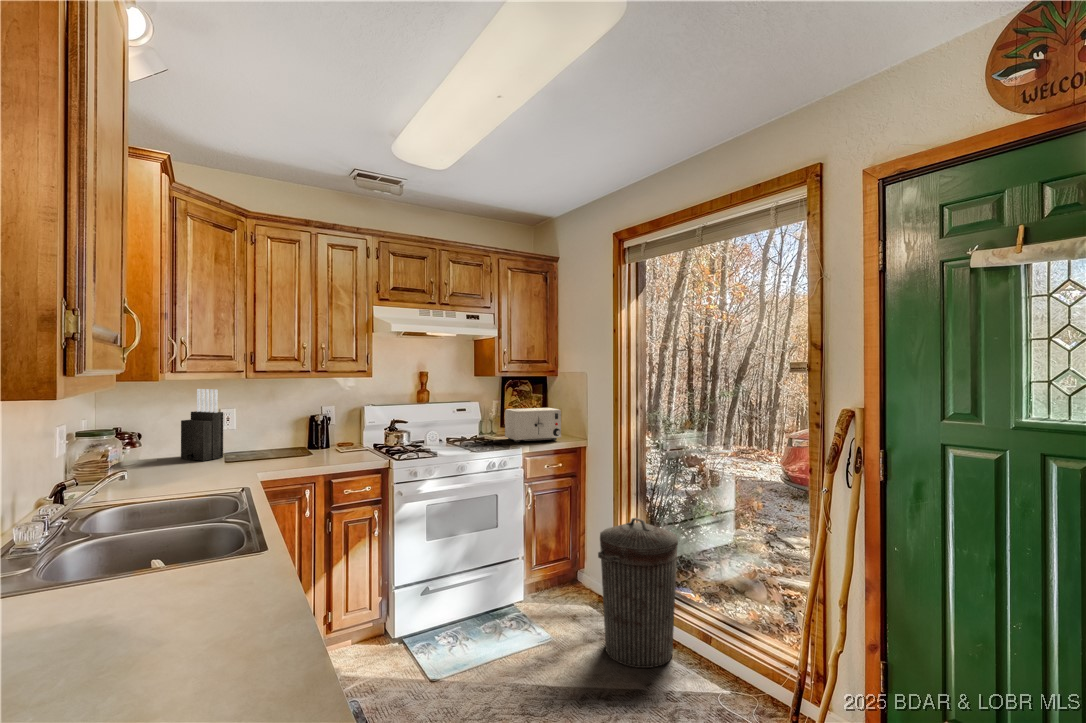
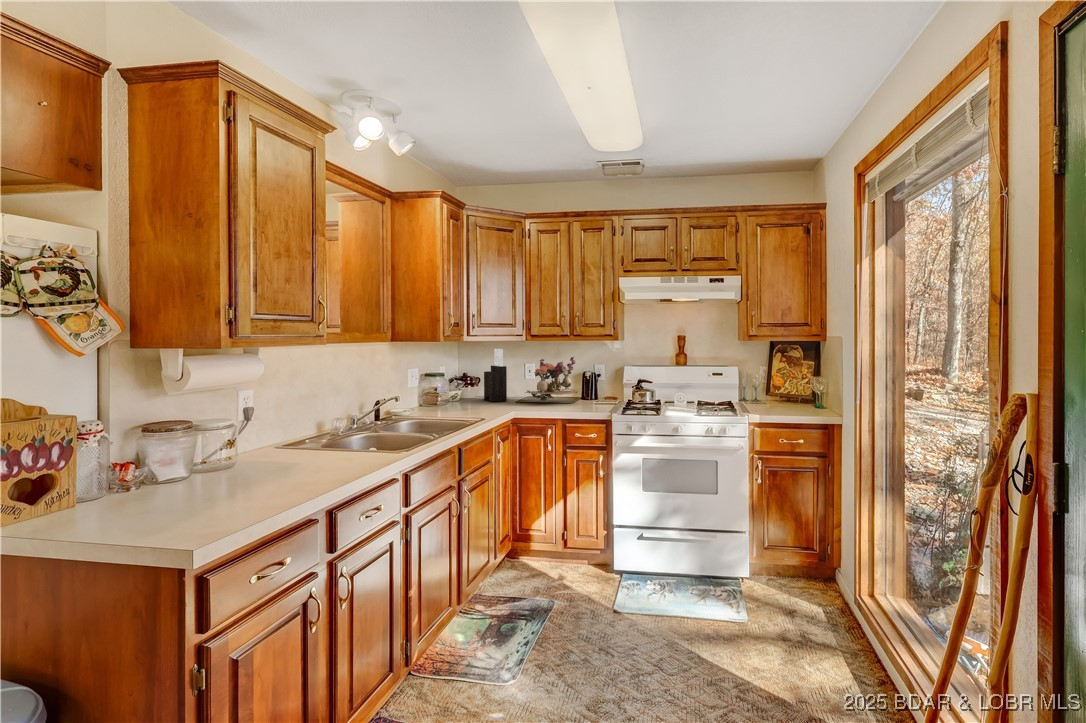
flower arrangement: none [255,395,329,455] -> present [525,357,582,402]
toaster: present [505,408,561,442] -> none [759,376,820,413]
trash can: present [598,518,678,668] -> none [784,502,902,675]

